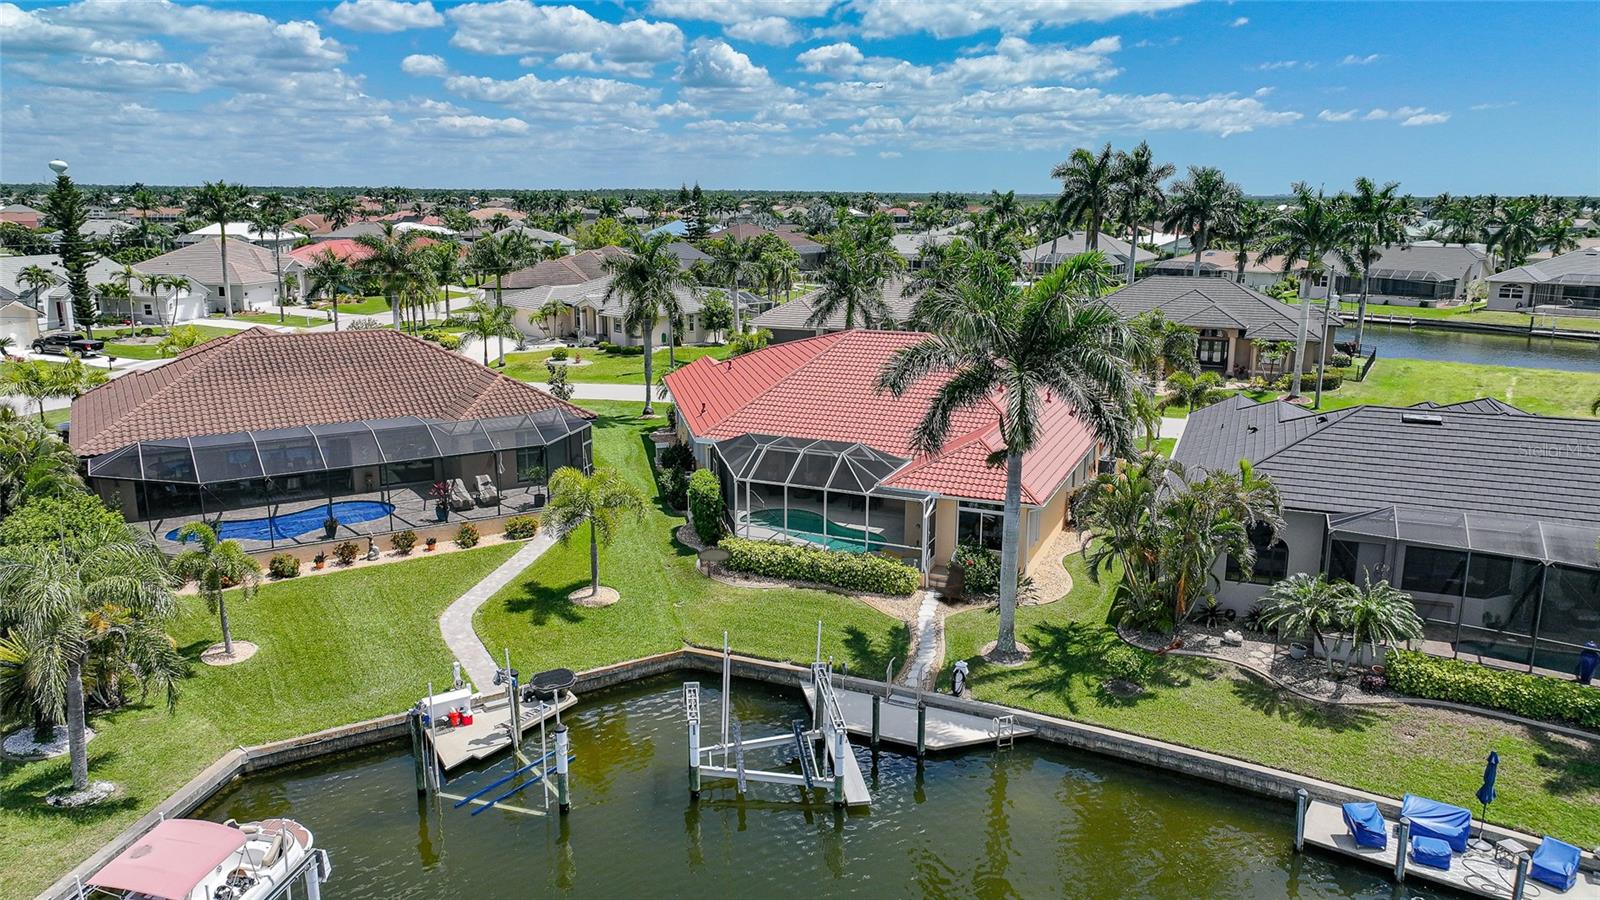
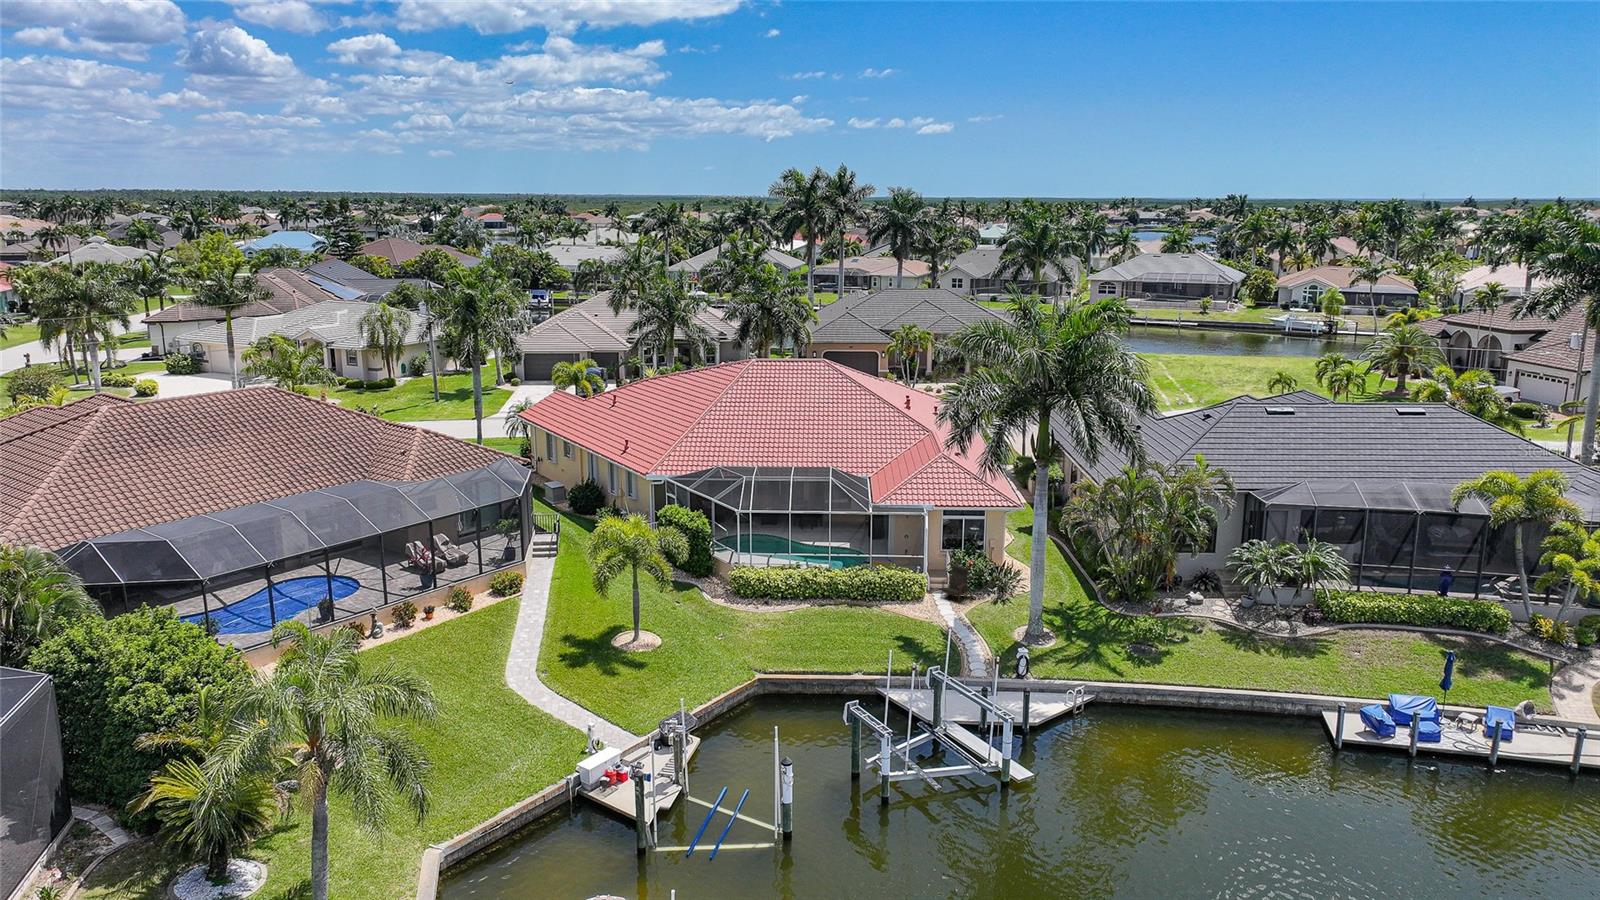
round table: present [698,548,731,577] -> none [716,579,749,609]

